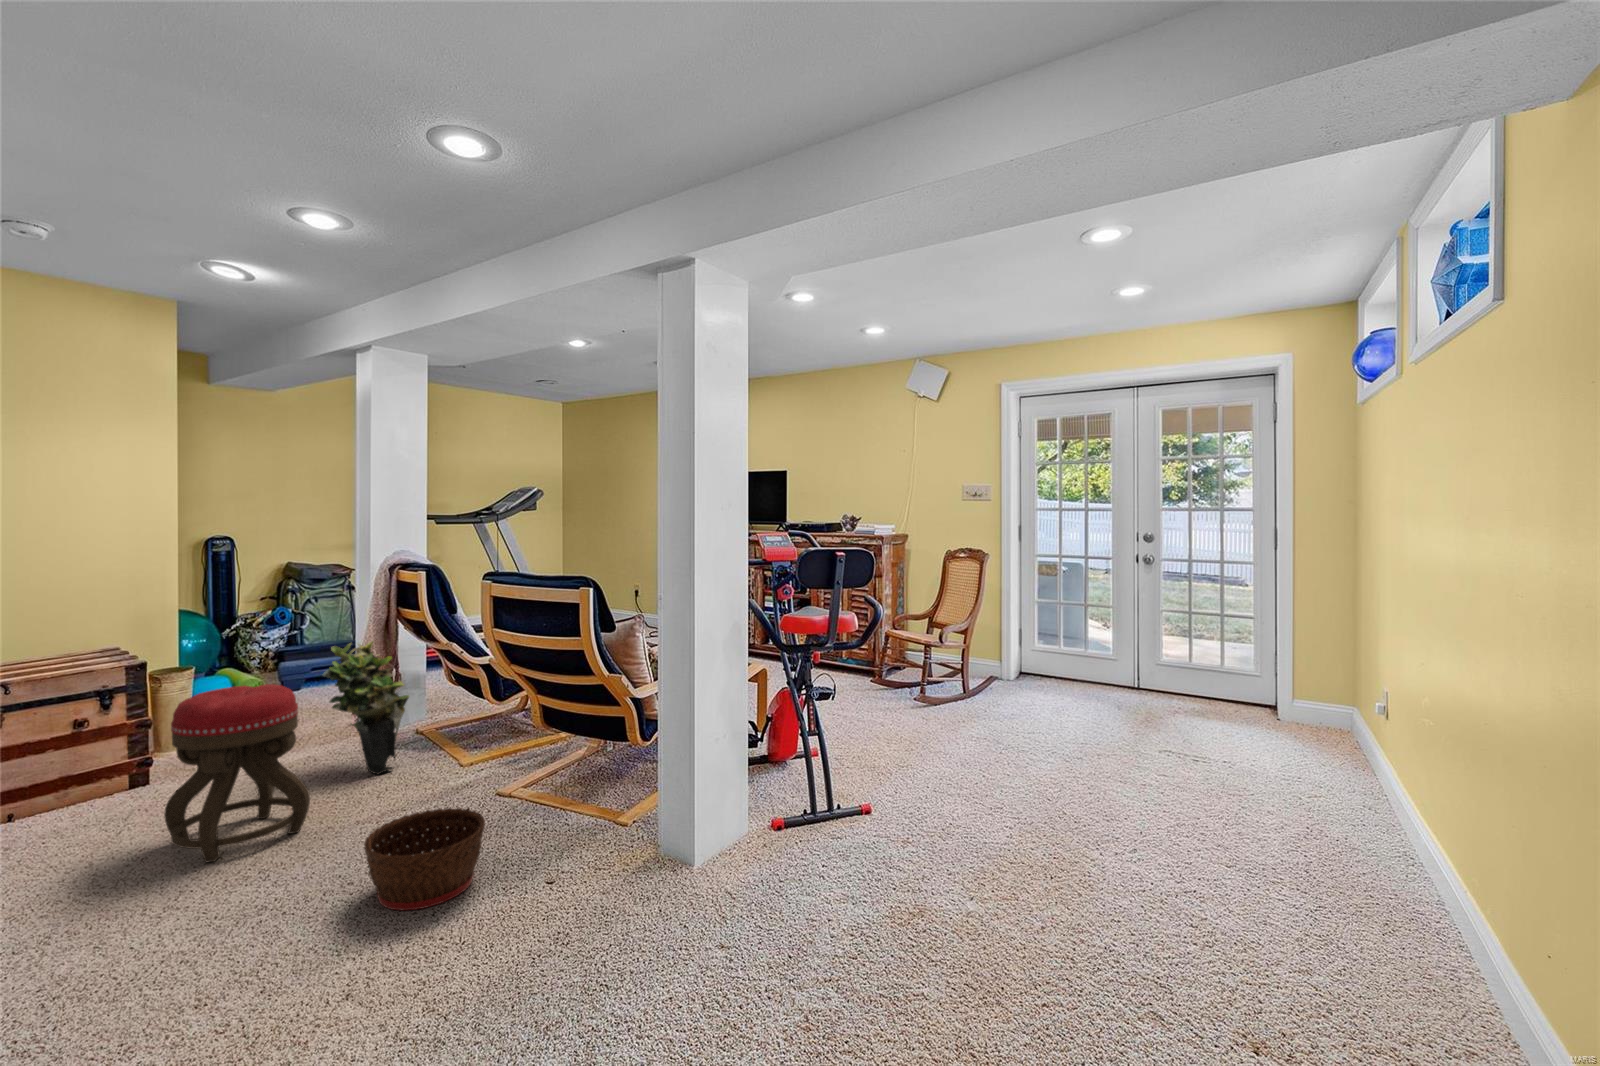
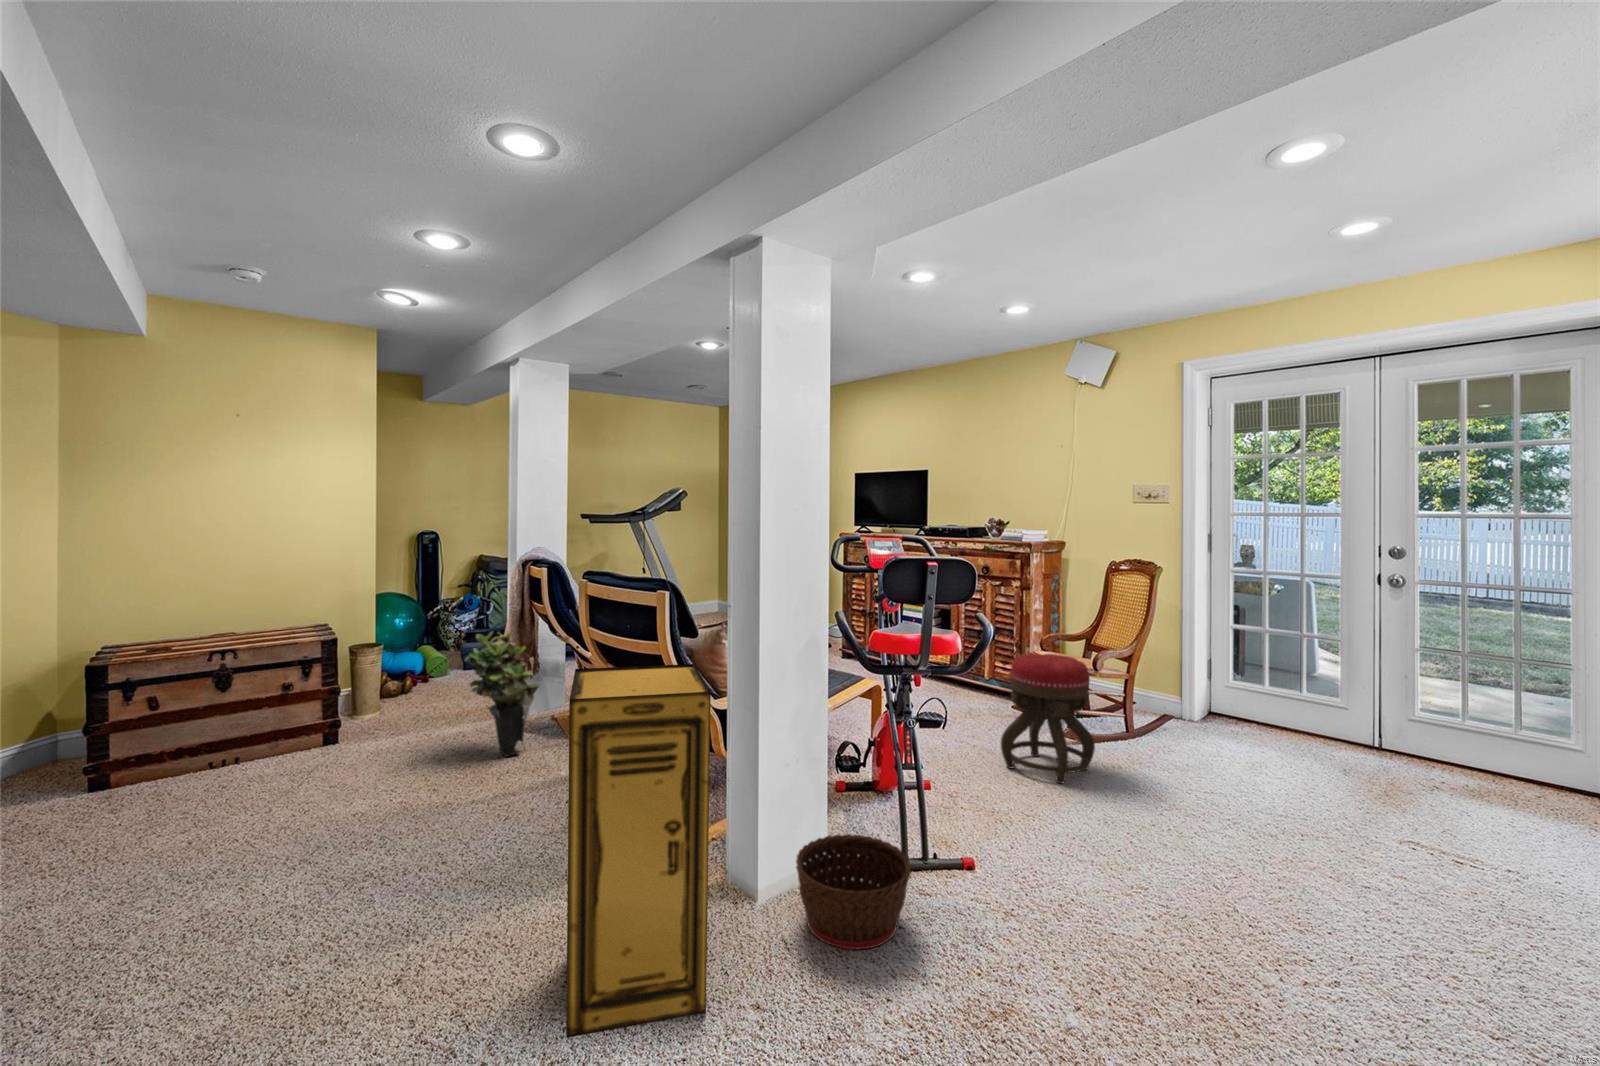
storage cabinet: none [528,650,678,1001] -> present [566,664,711,1038]
ottoman: present [164,684,310,862] -> present [1001,653,1095,784]
basket: present [364,808,485,910] -> present [796,834,911,949]

